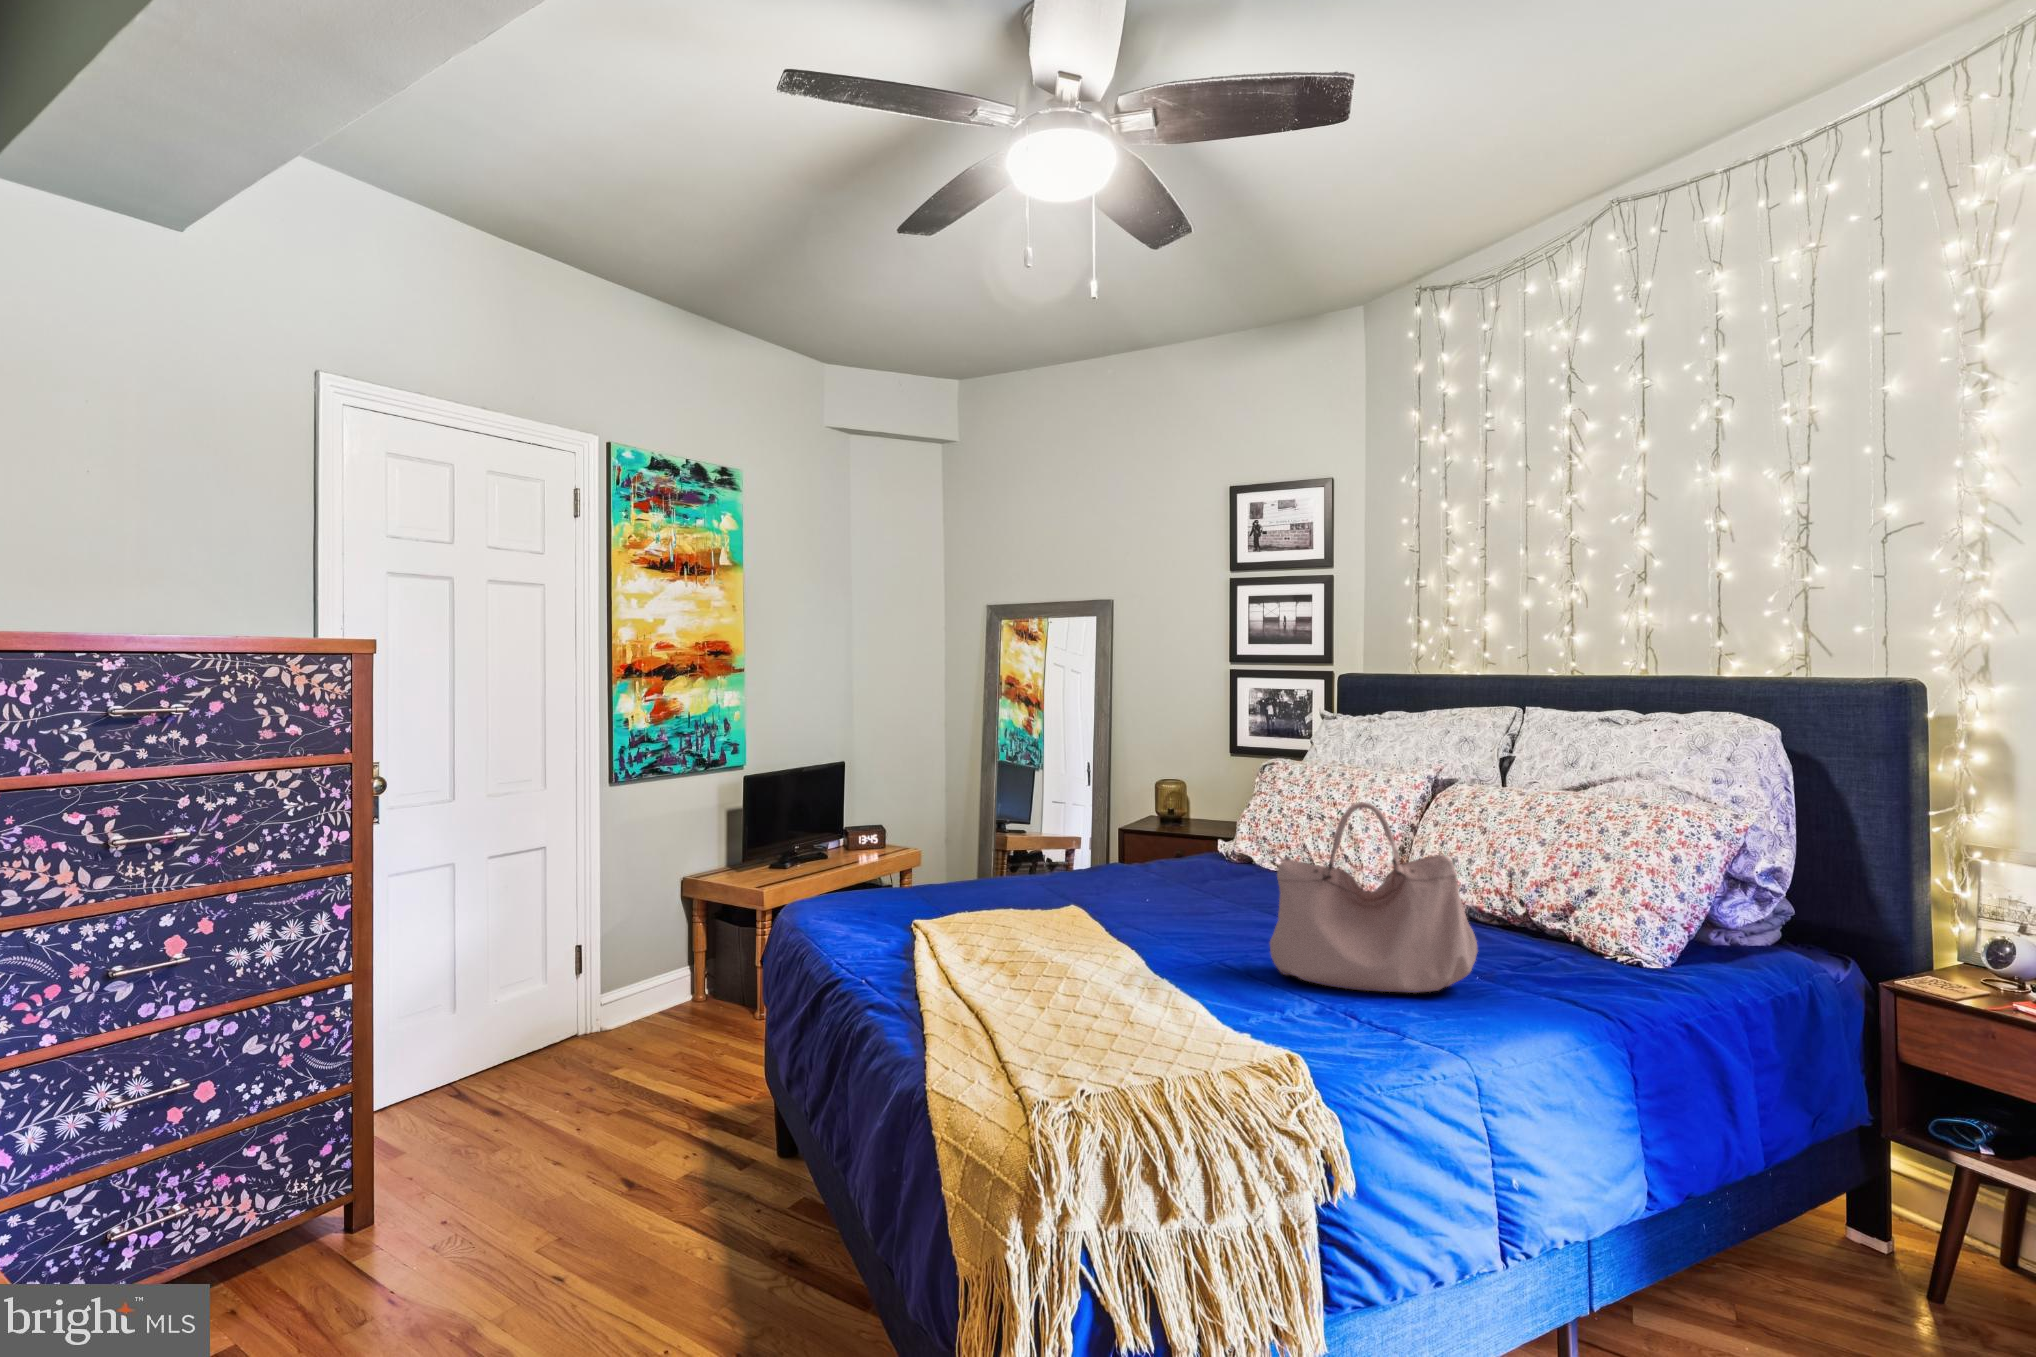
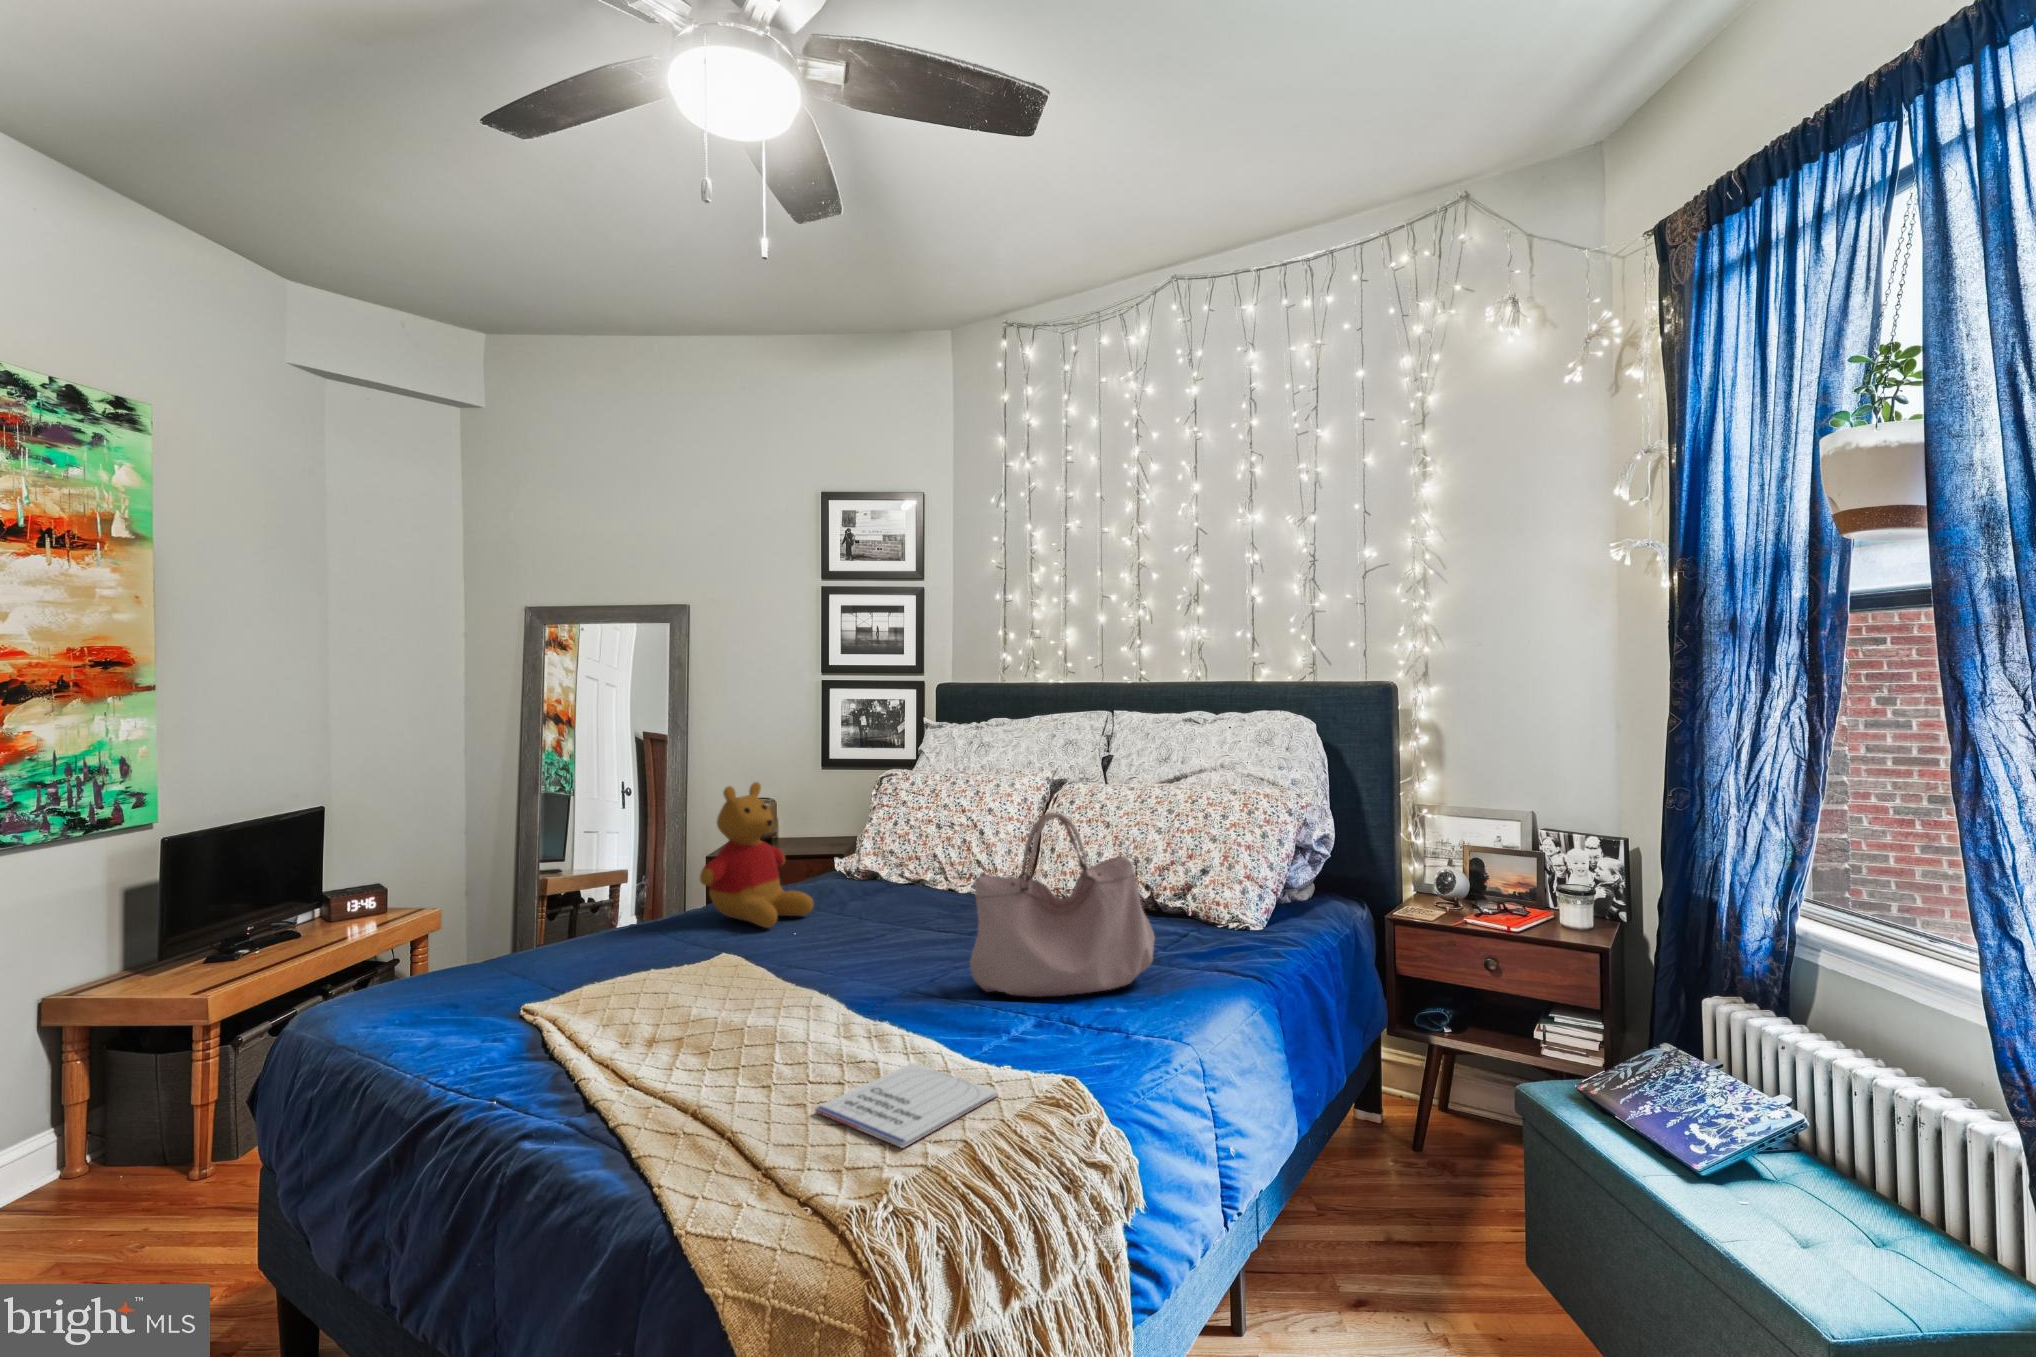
stuffed bear: none [1064,761,1167,895] -> present [700,782,813,928]
notebook: none [1057,1012,1219,1072] -> present [815,1063,997,1148]

